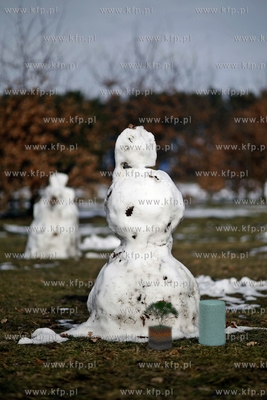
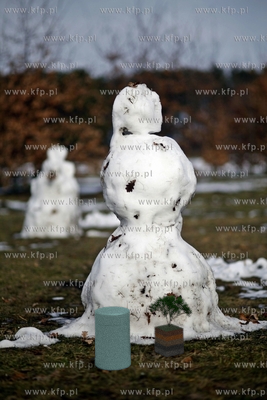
trash can: present [196,300,225,346] -> present [91,306,131,370]

